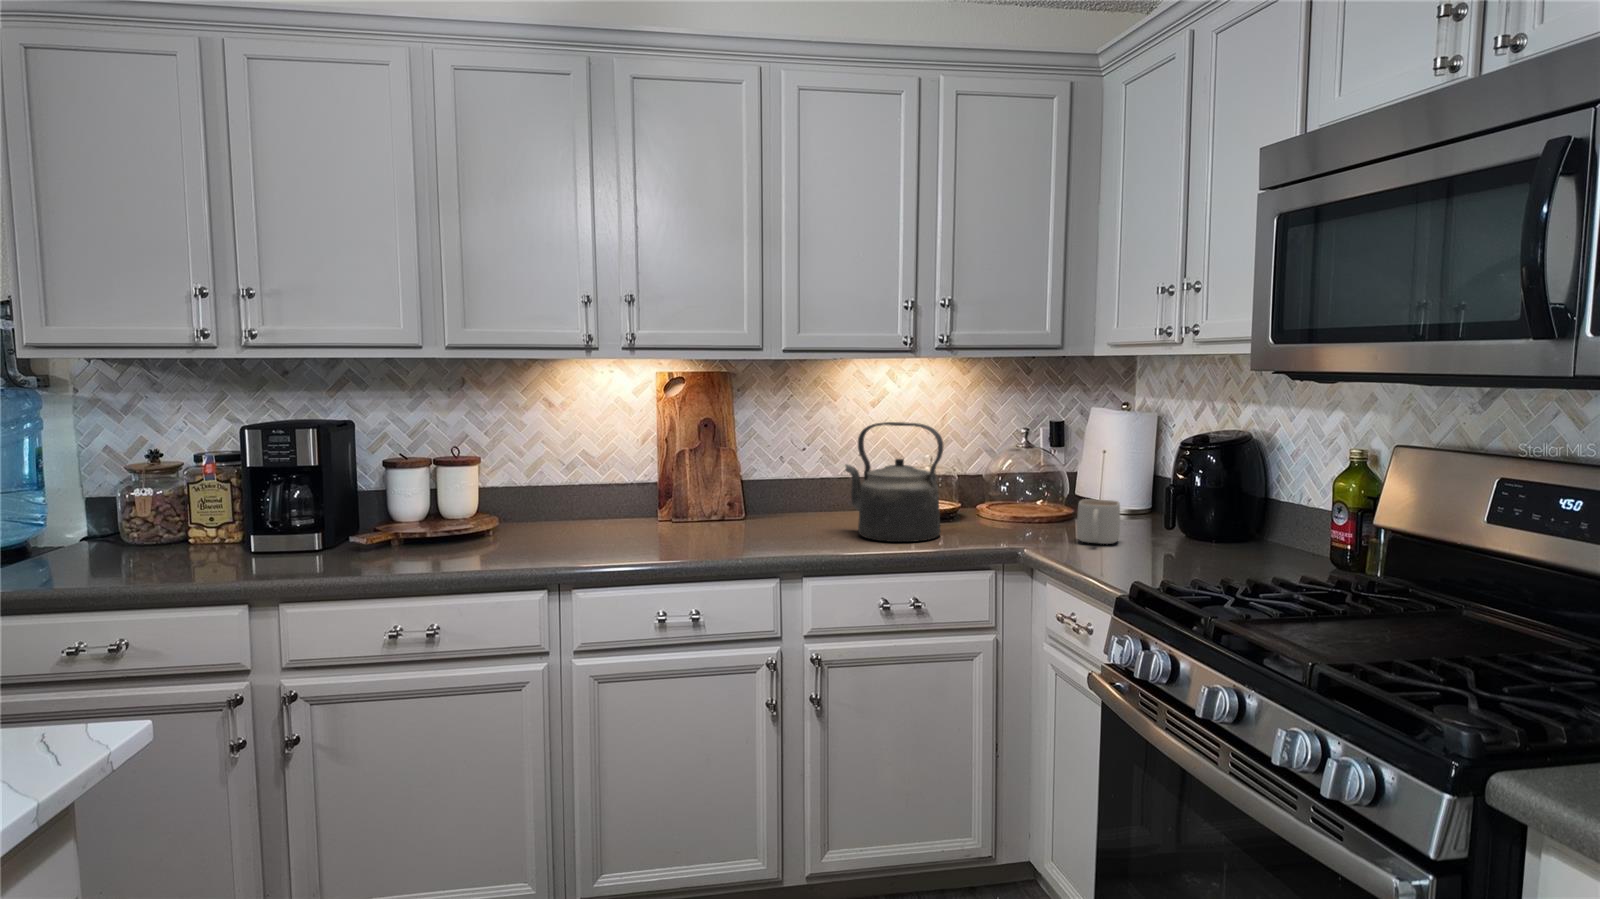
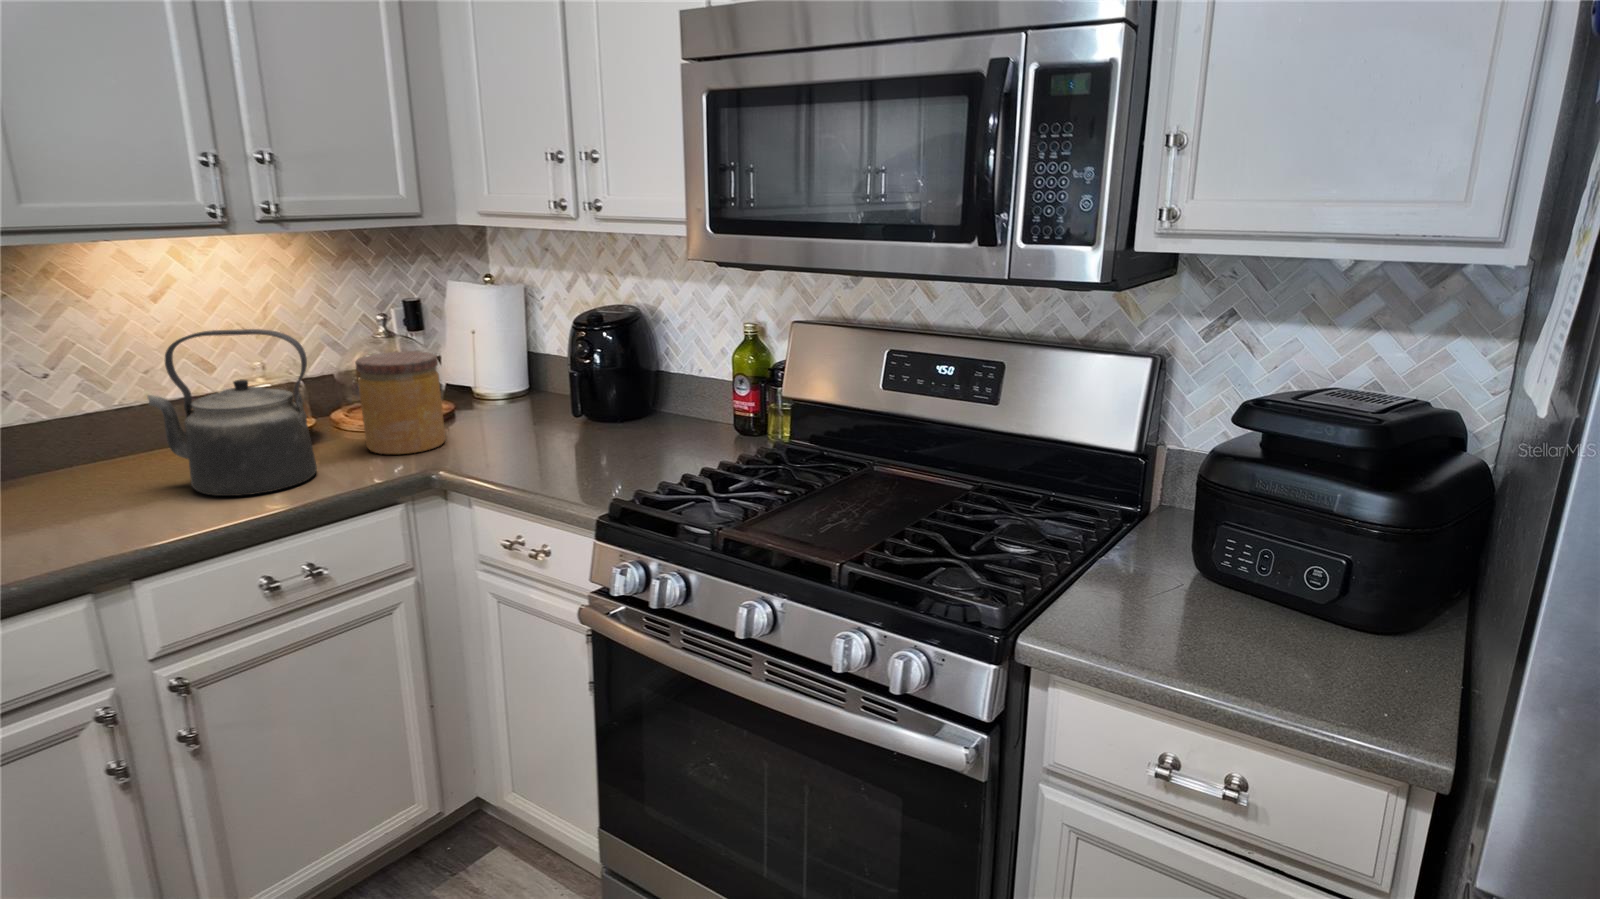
jar: none [985,454,1049,536] -> present [355,351,445,454]
mug: present [1077,499,1120,544] -> none [485,396,535,448]

